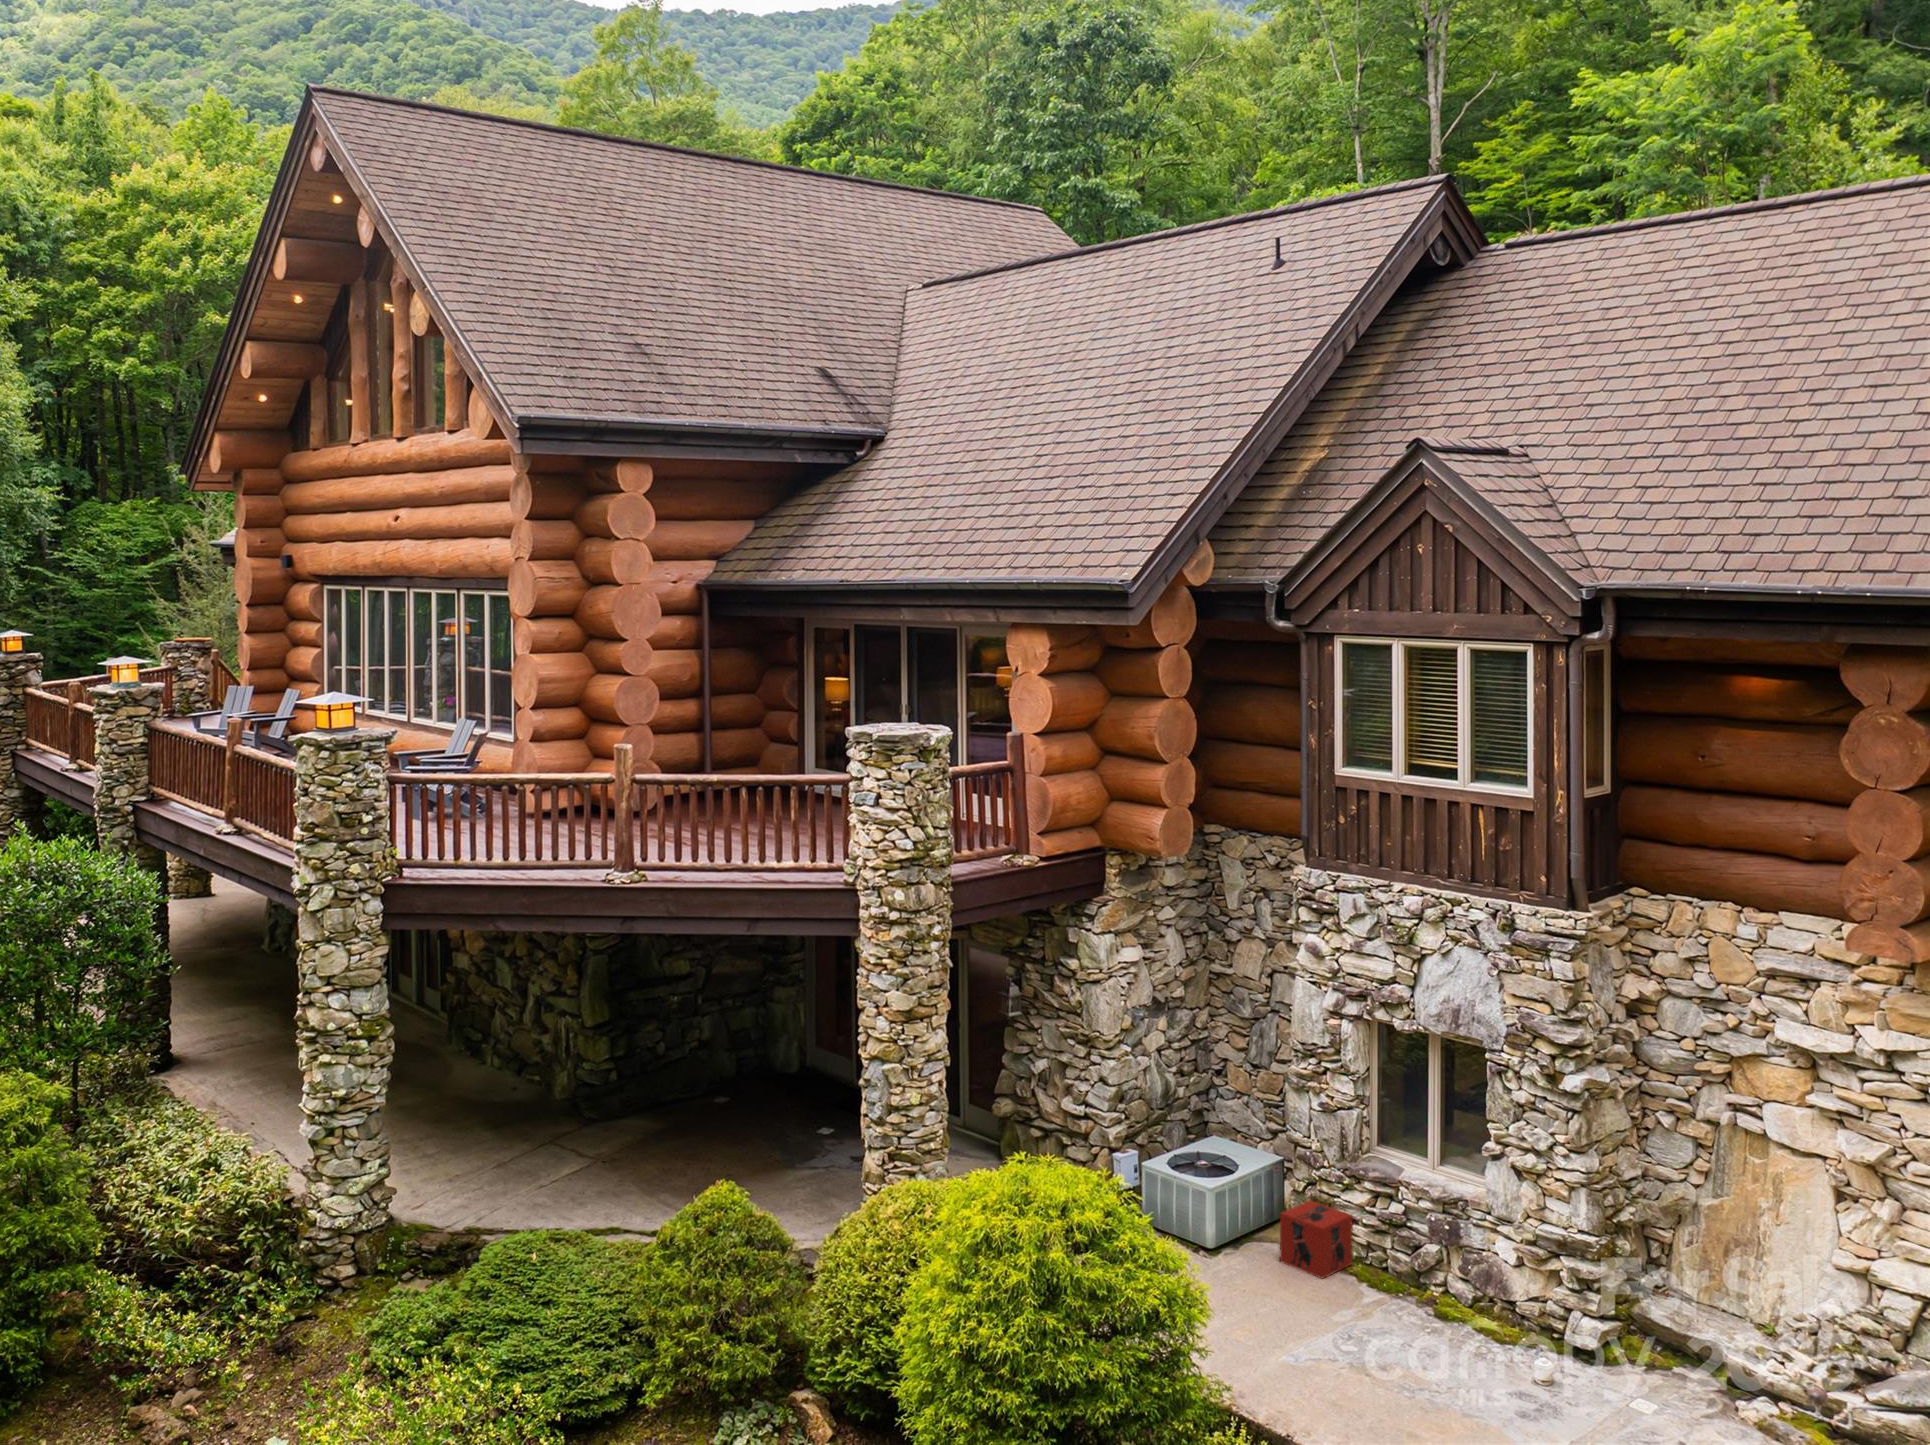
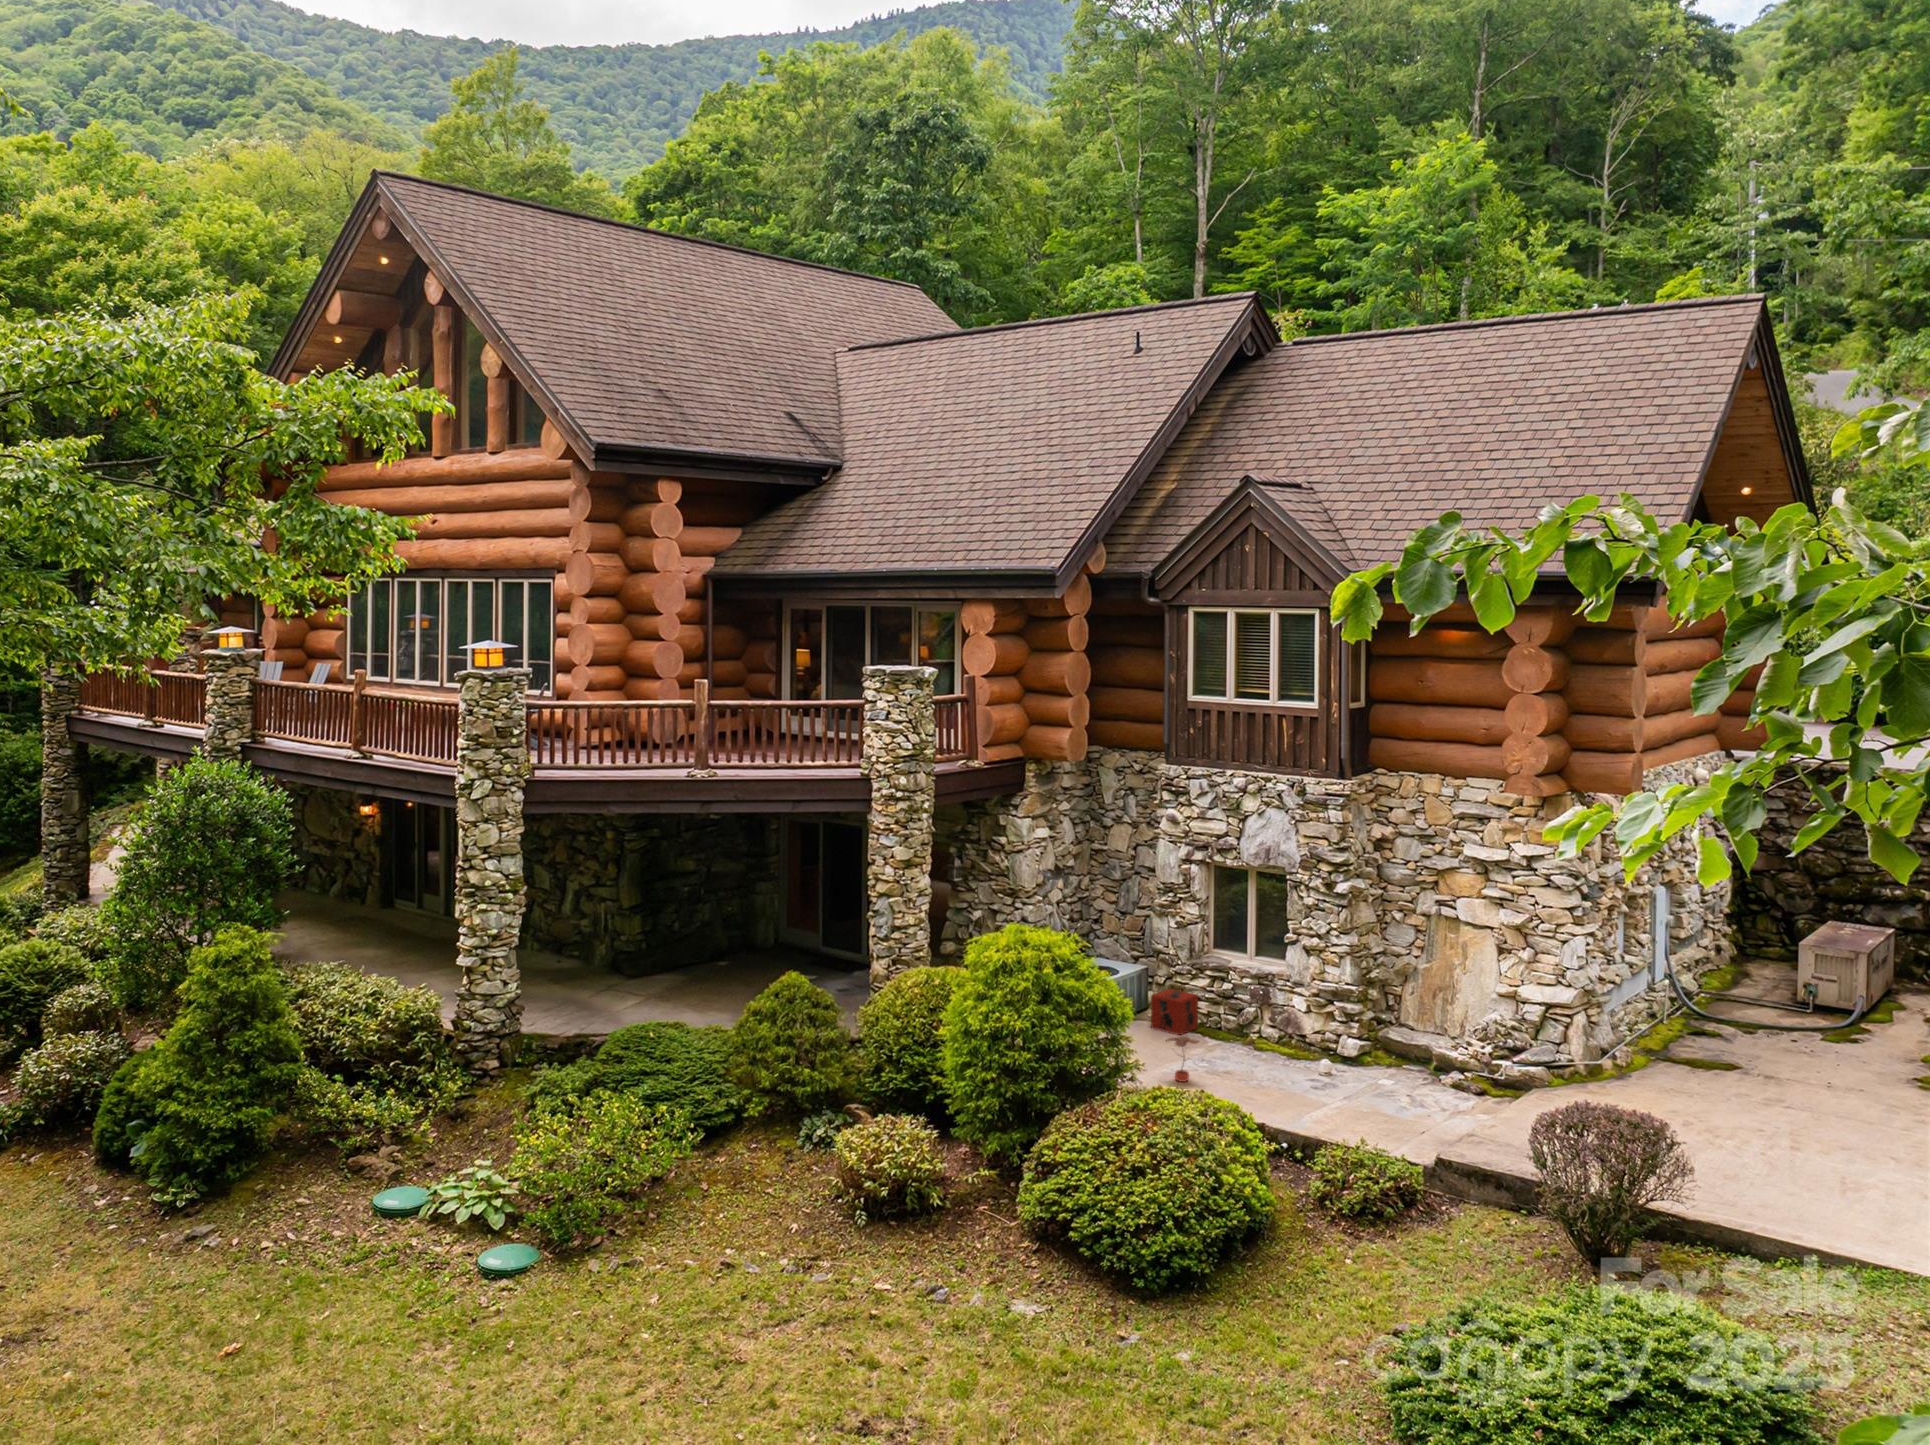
potted plant: none [1281,1306,1334,1382] -> present [1166,1036,1199,1082]

